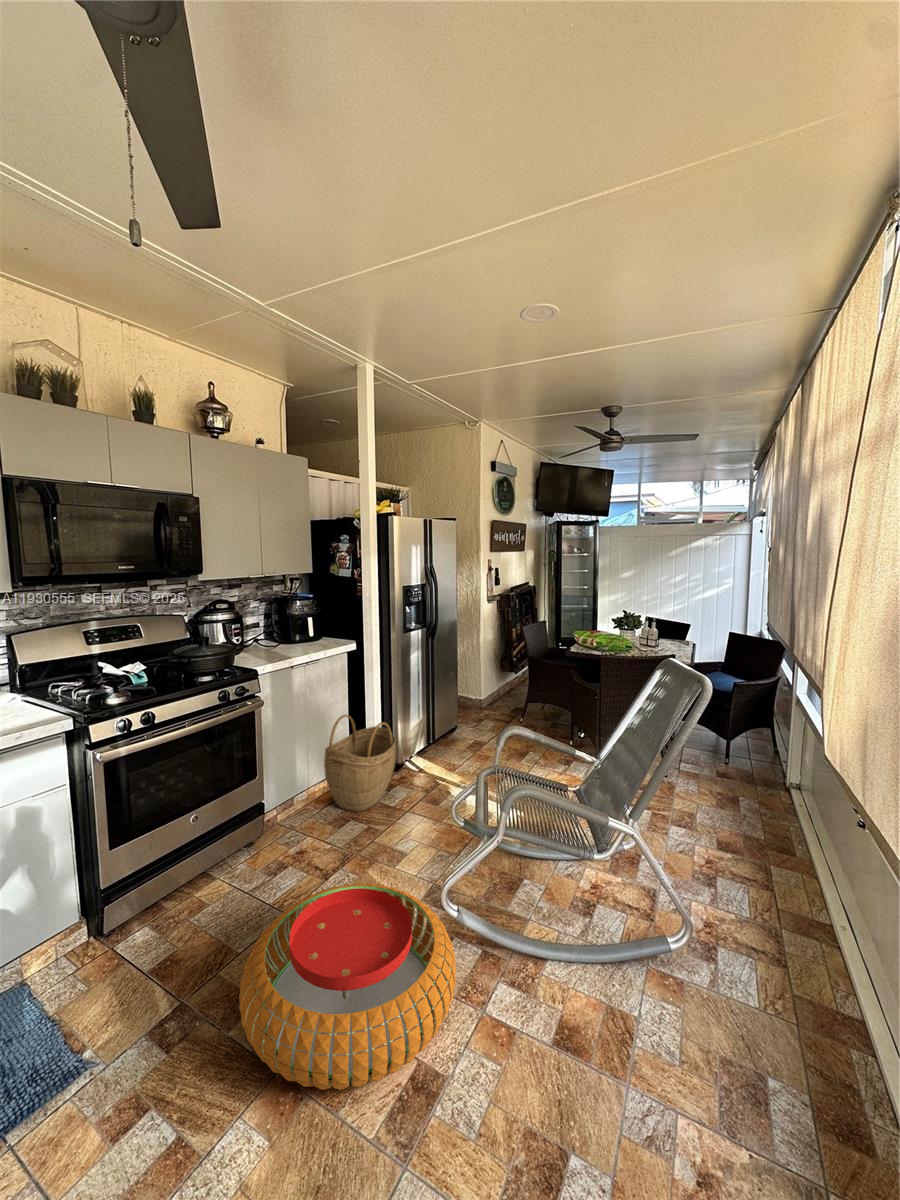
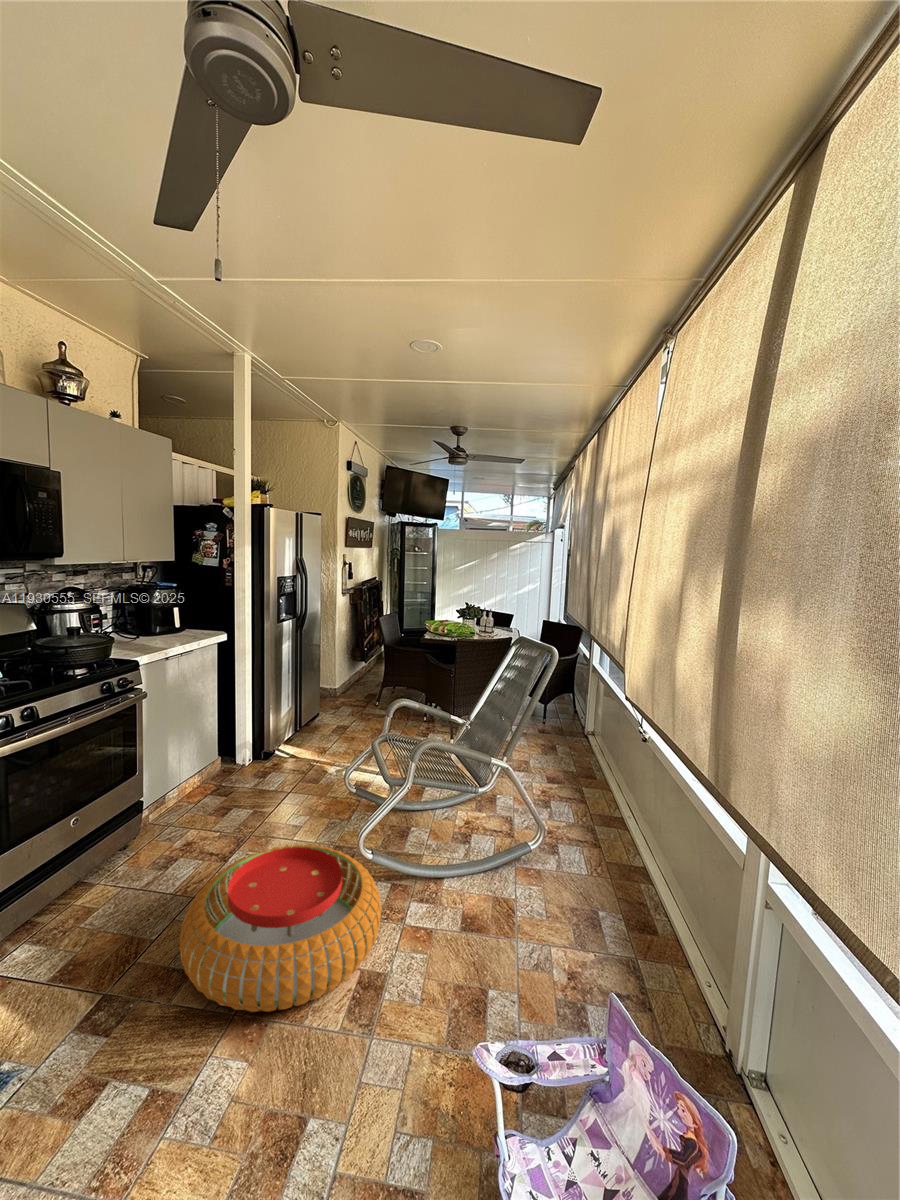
woven basket: present [324,715,396,812] -> none [198,705,271,799]

